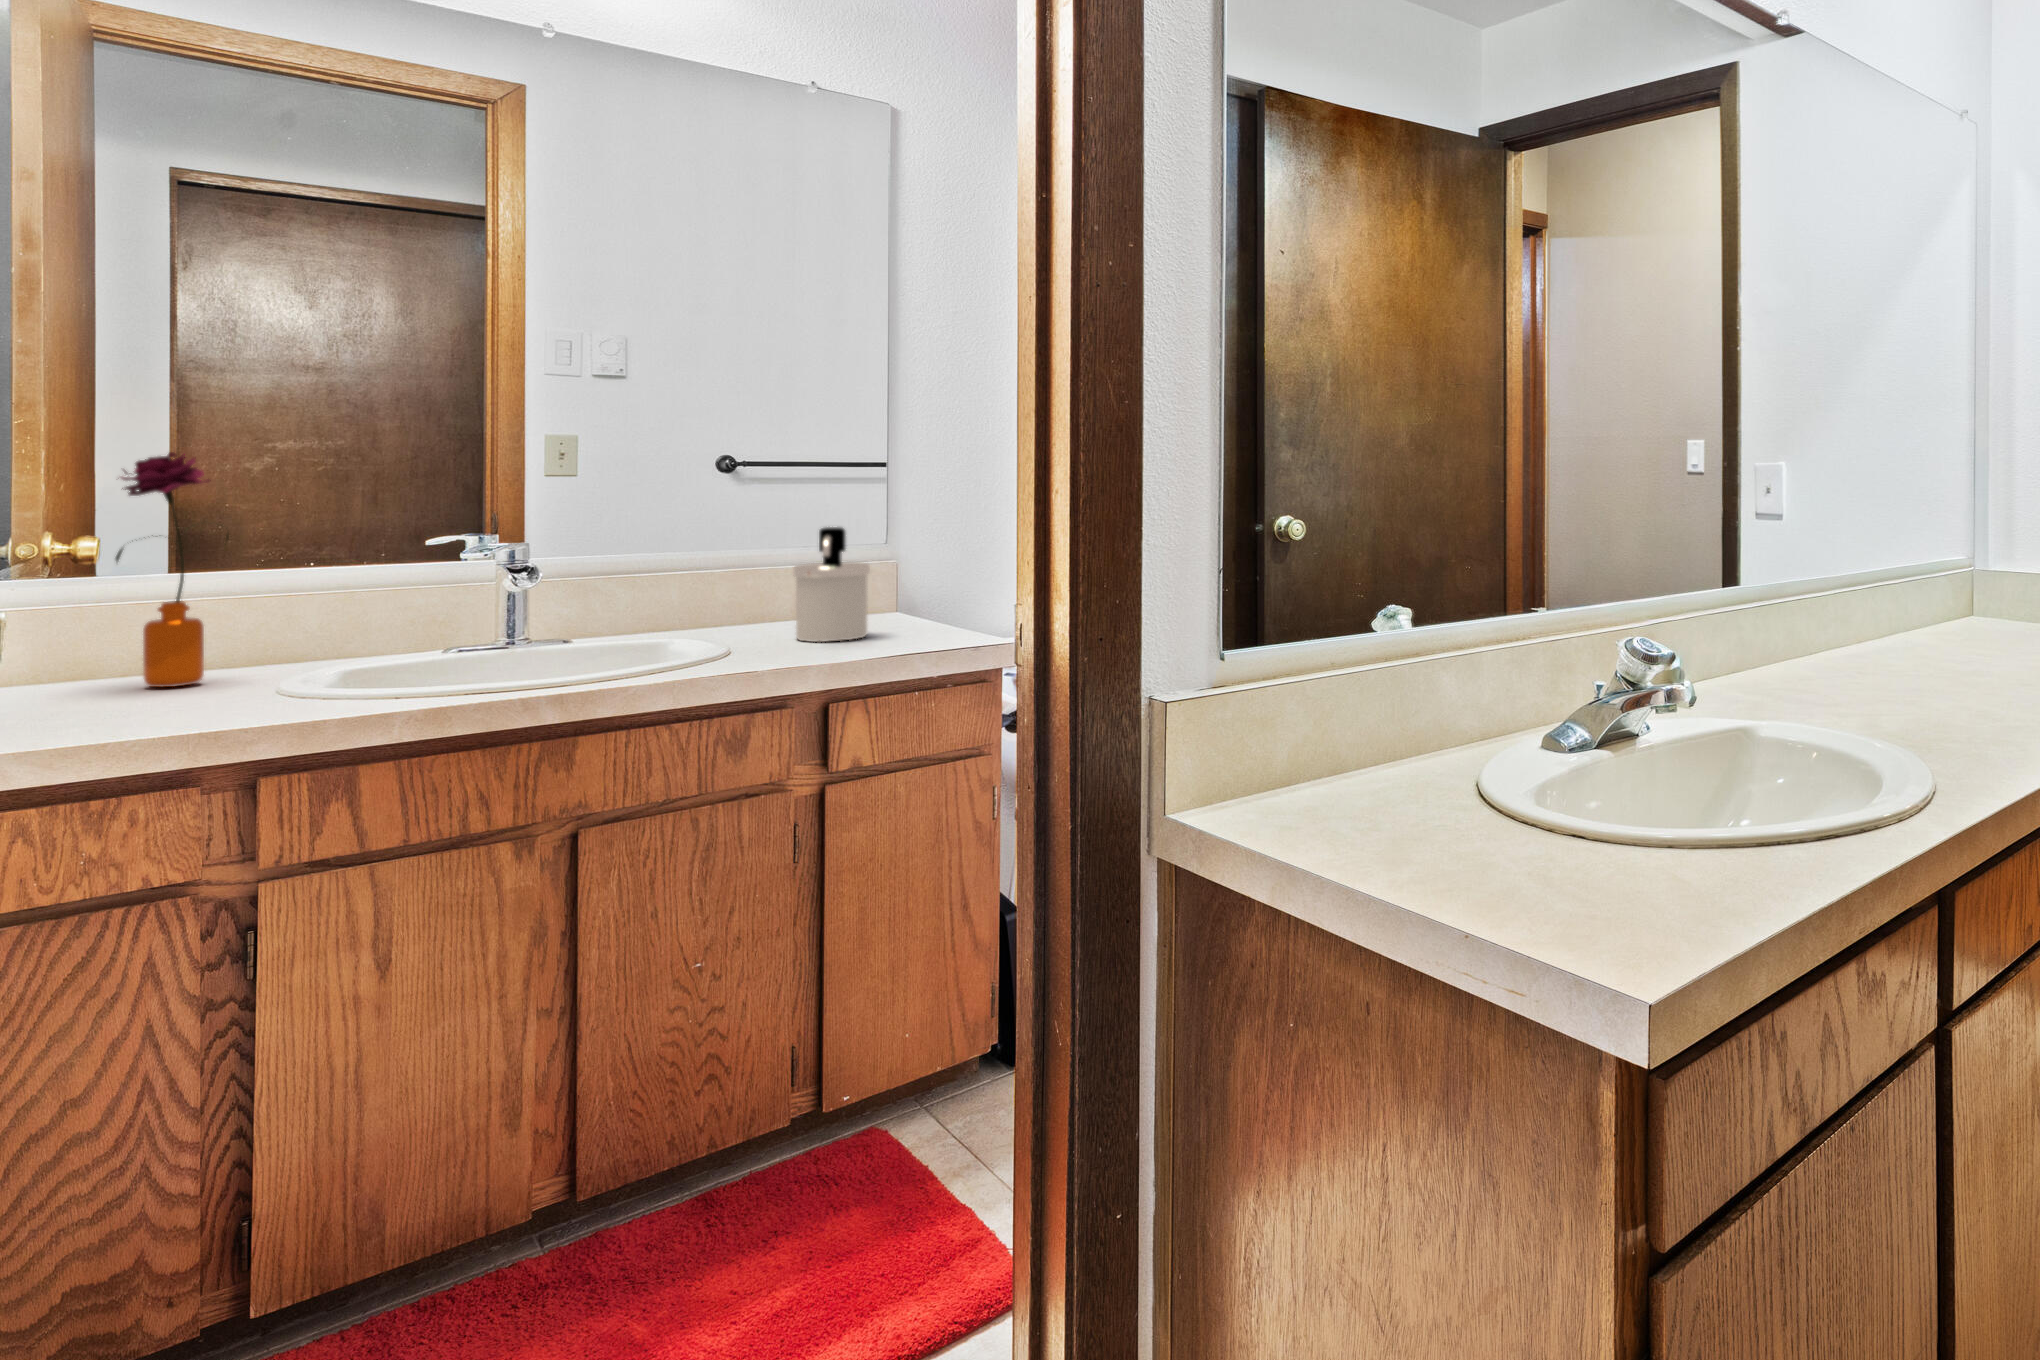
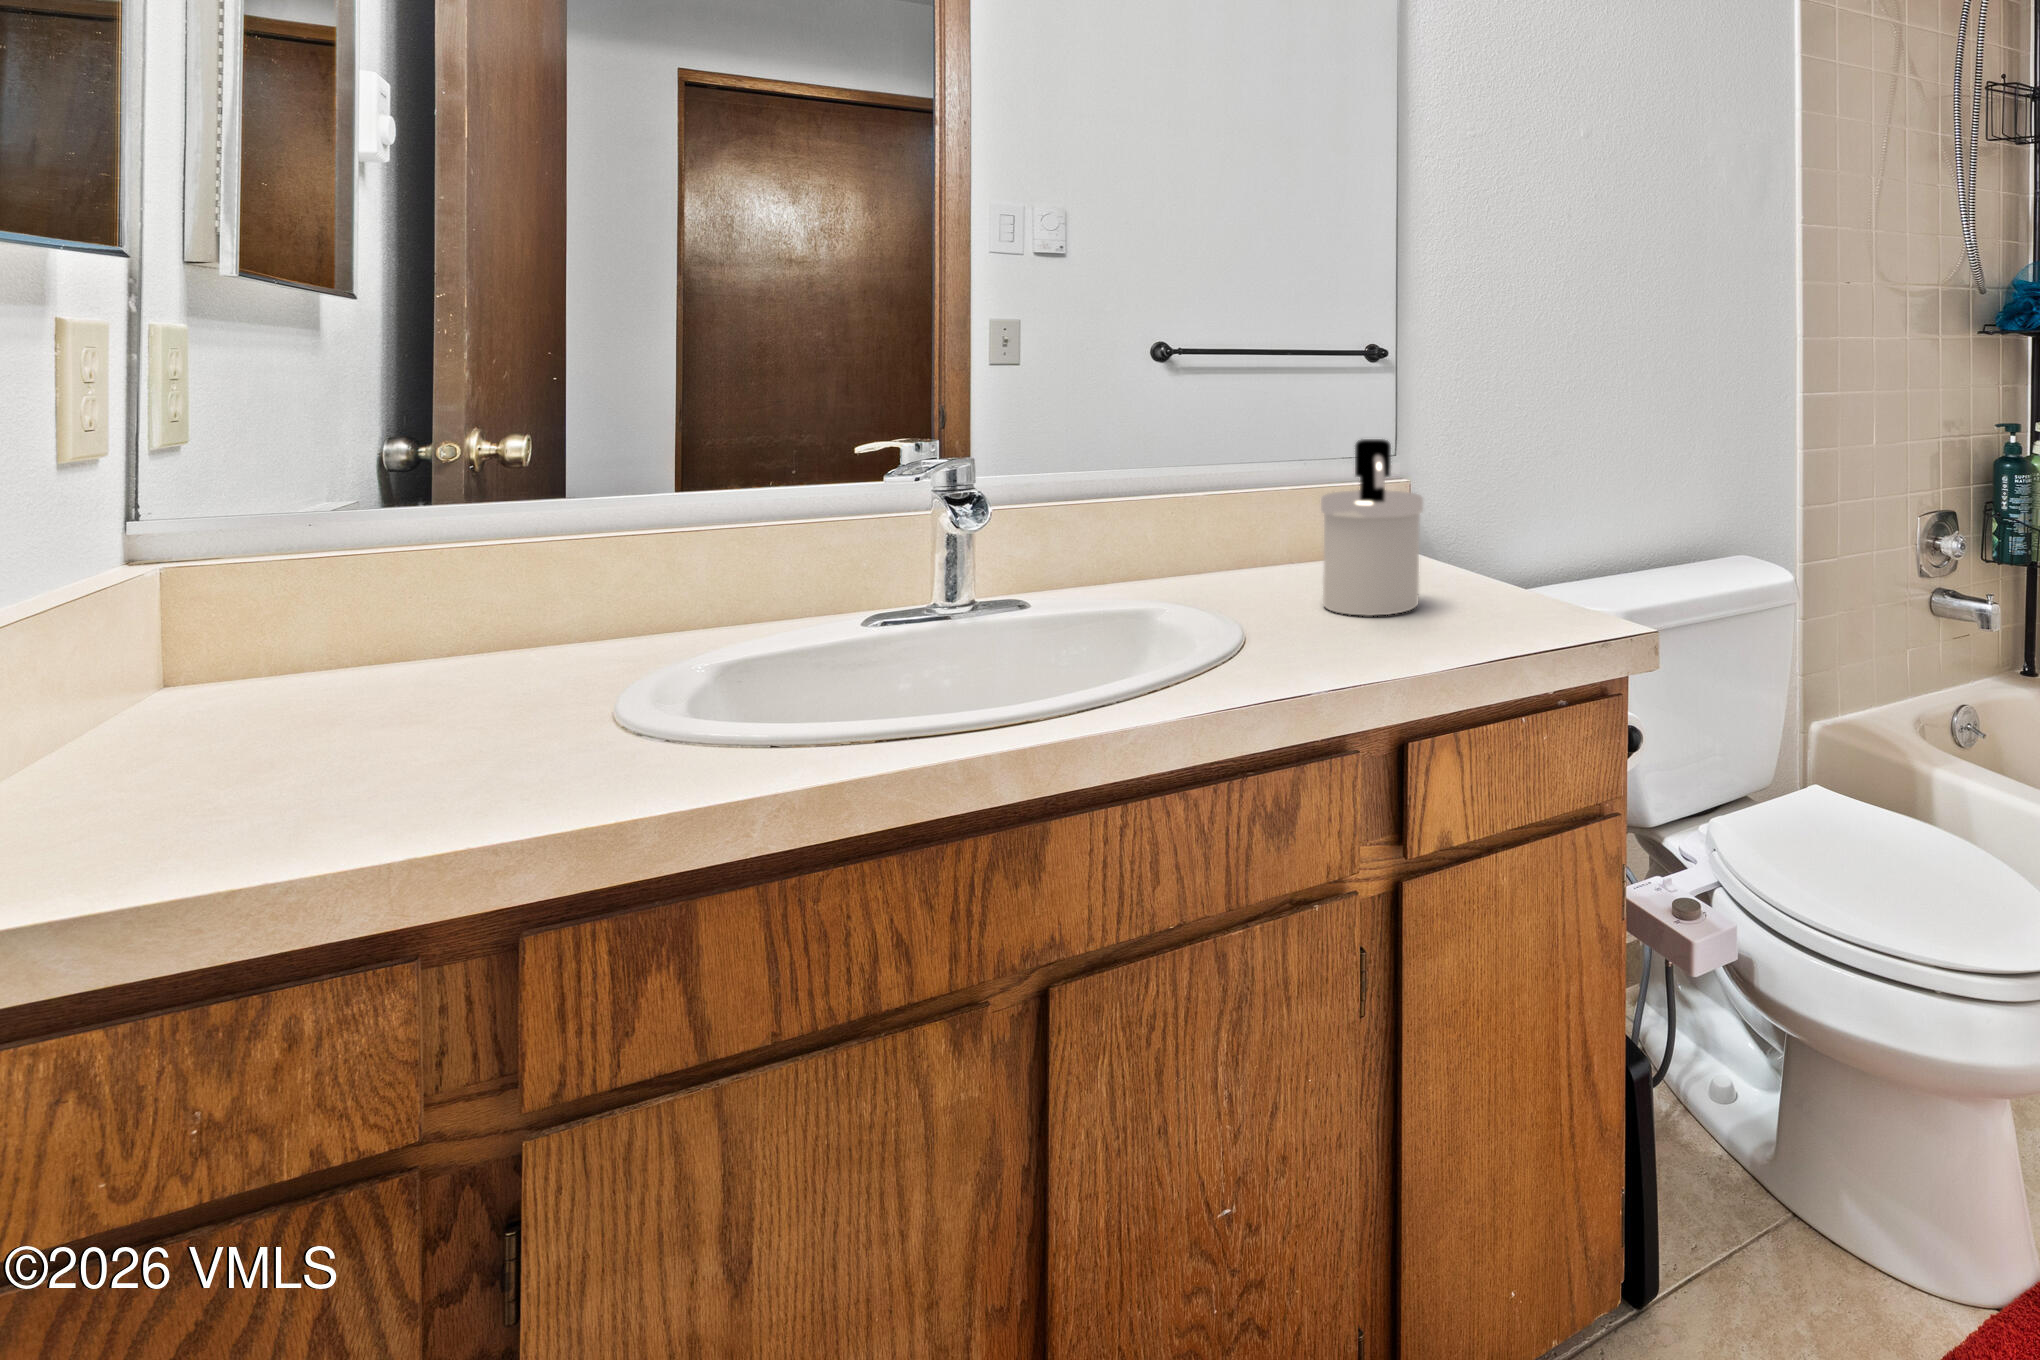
flower: present [116,452,228,687] -> none [395,313,562,698]

